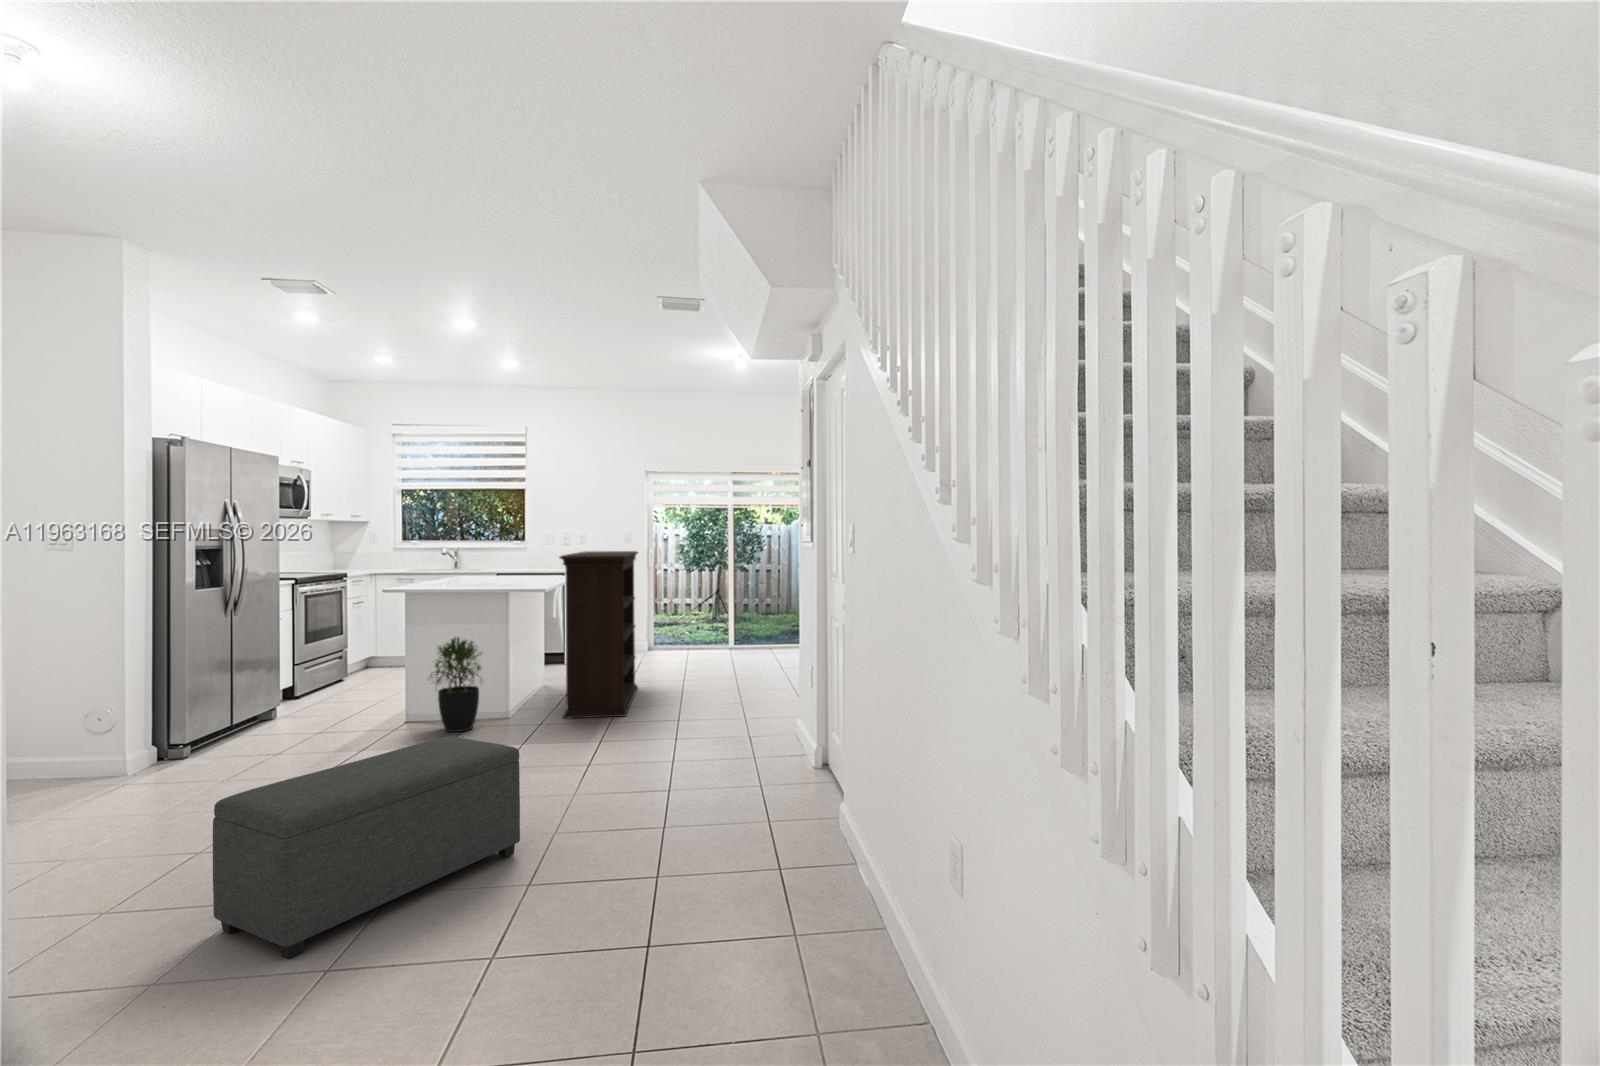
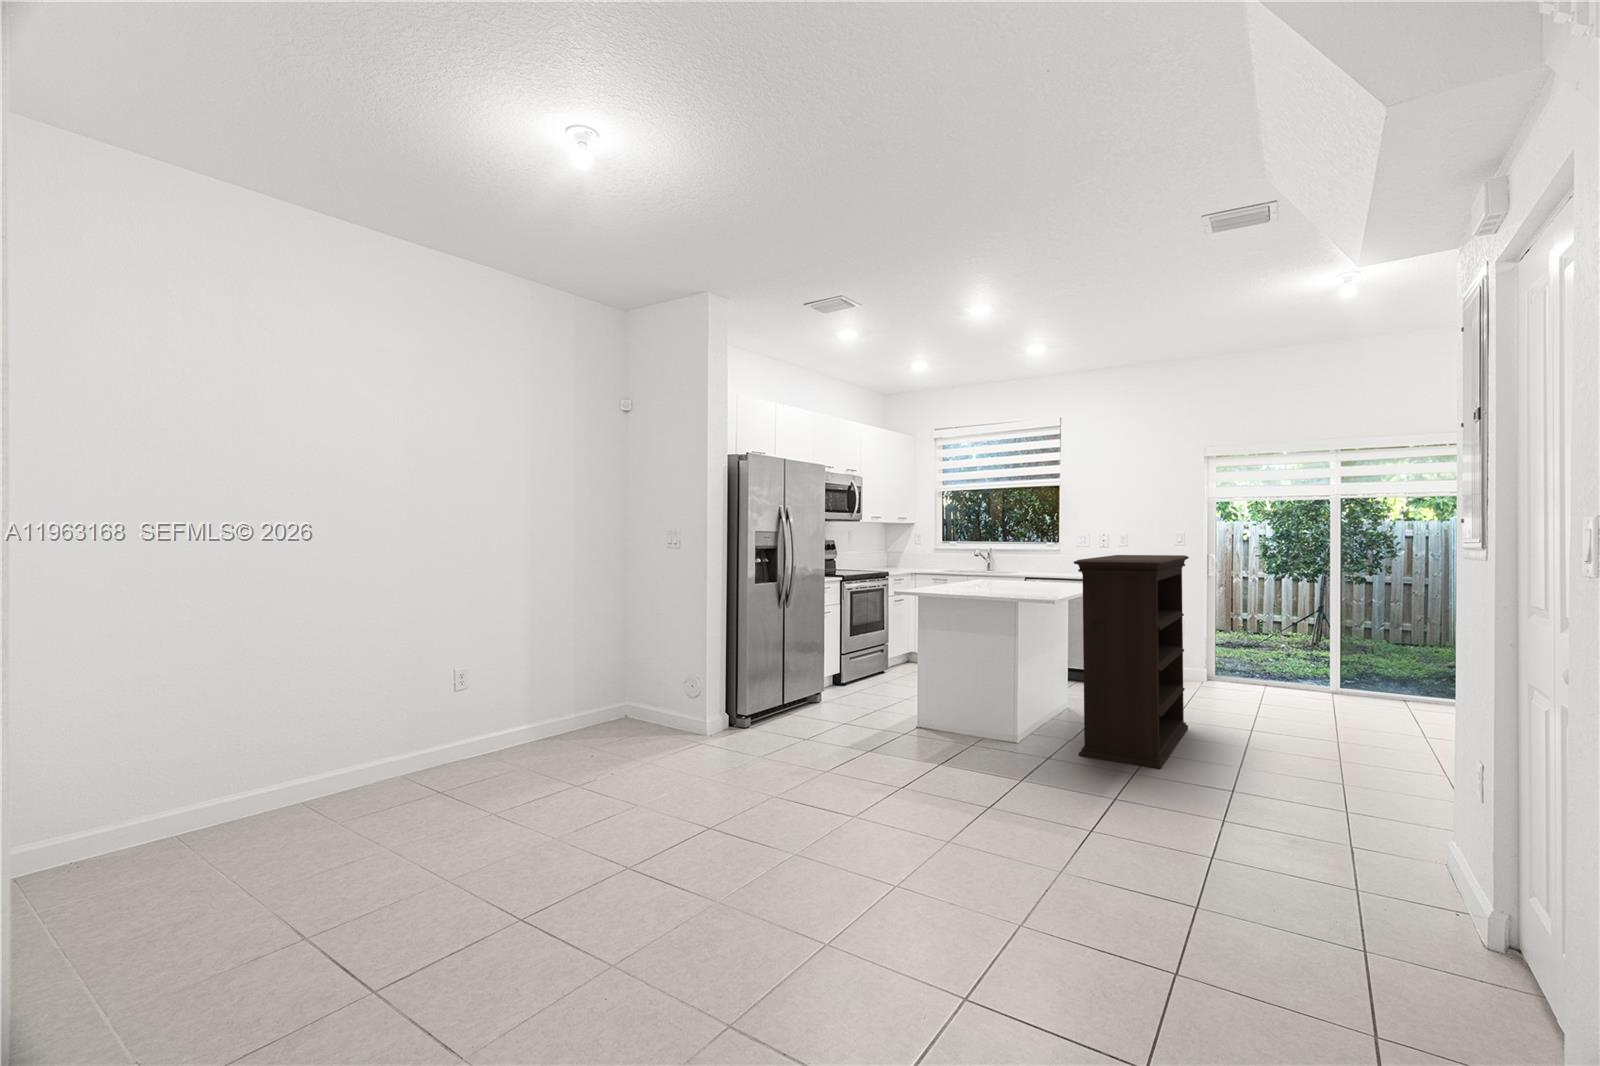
potted plant: present [430,637,482,732] -> none [929,645,992,751]
ottoman: present [213,737,520,959] -> none [631,780,953,1025]

